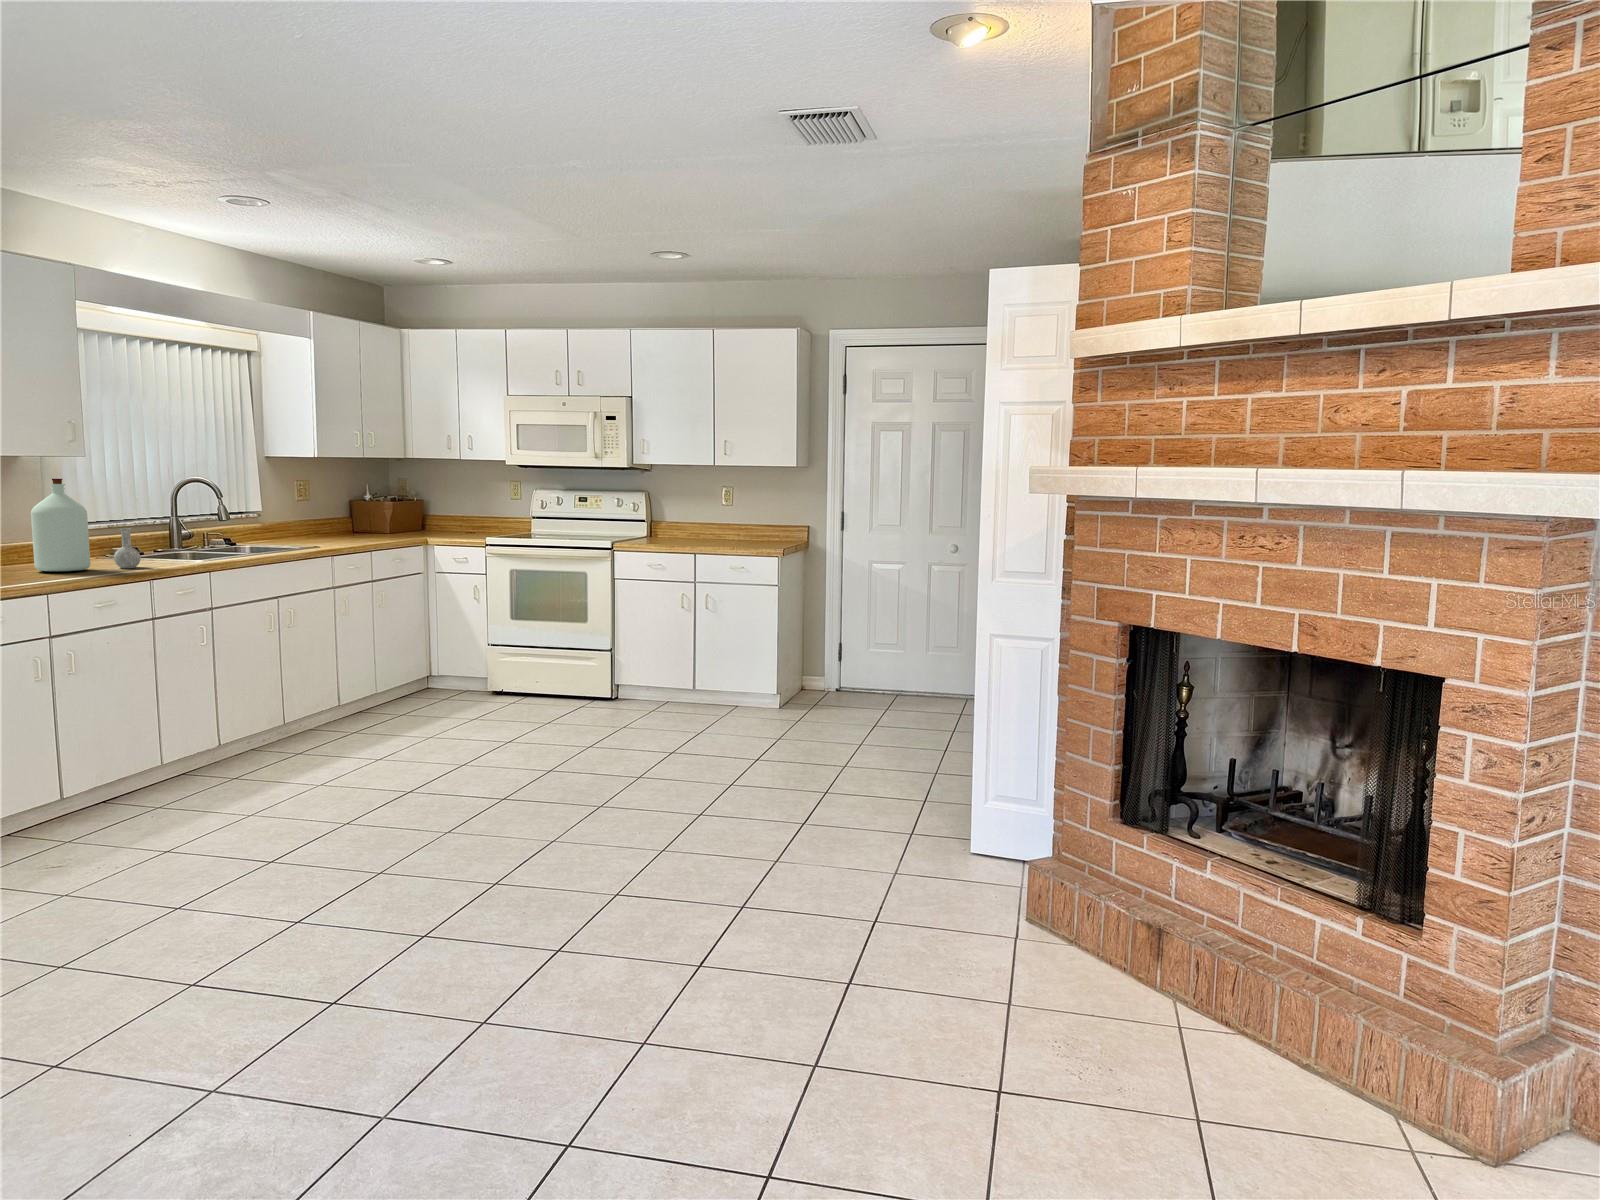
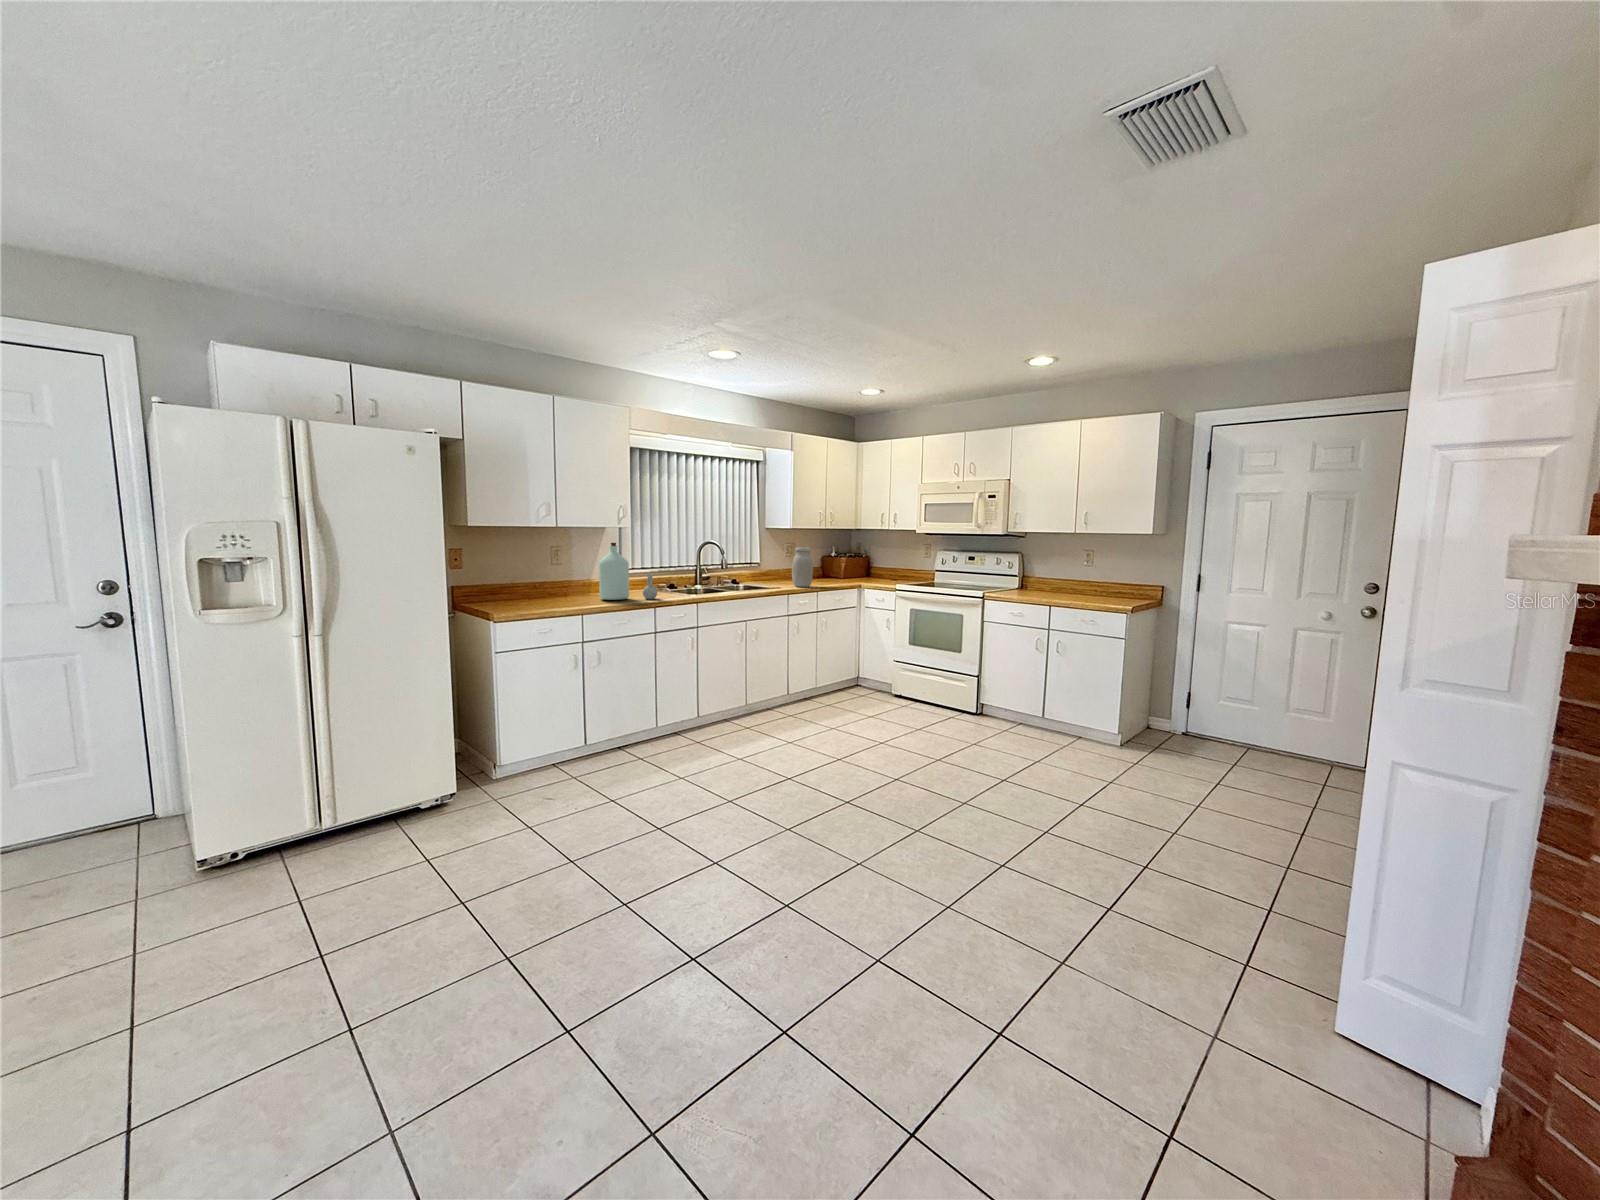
jar: none [331,486,365,544] -> present [792,547,813,587]

